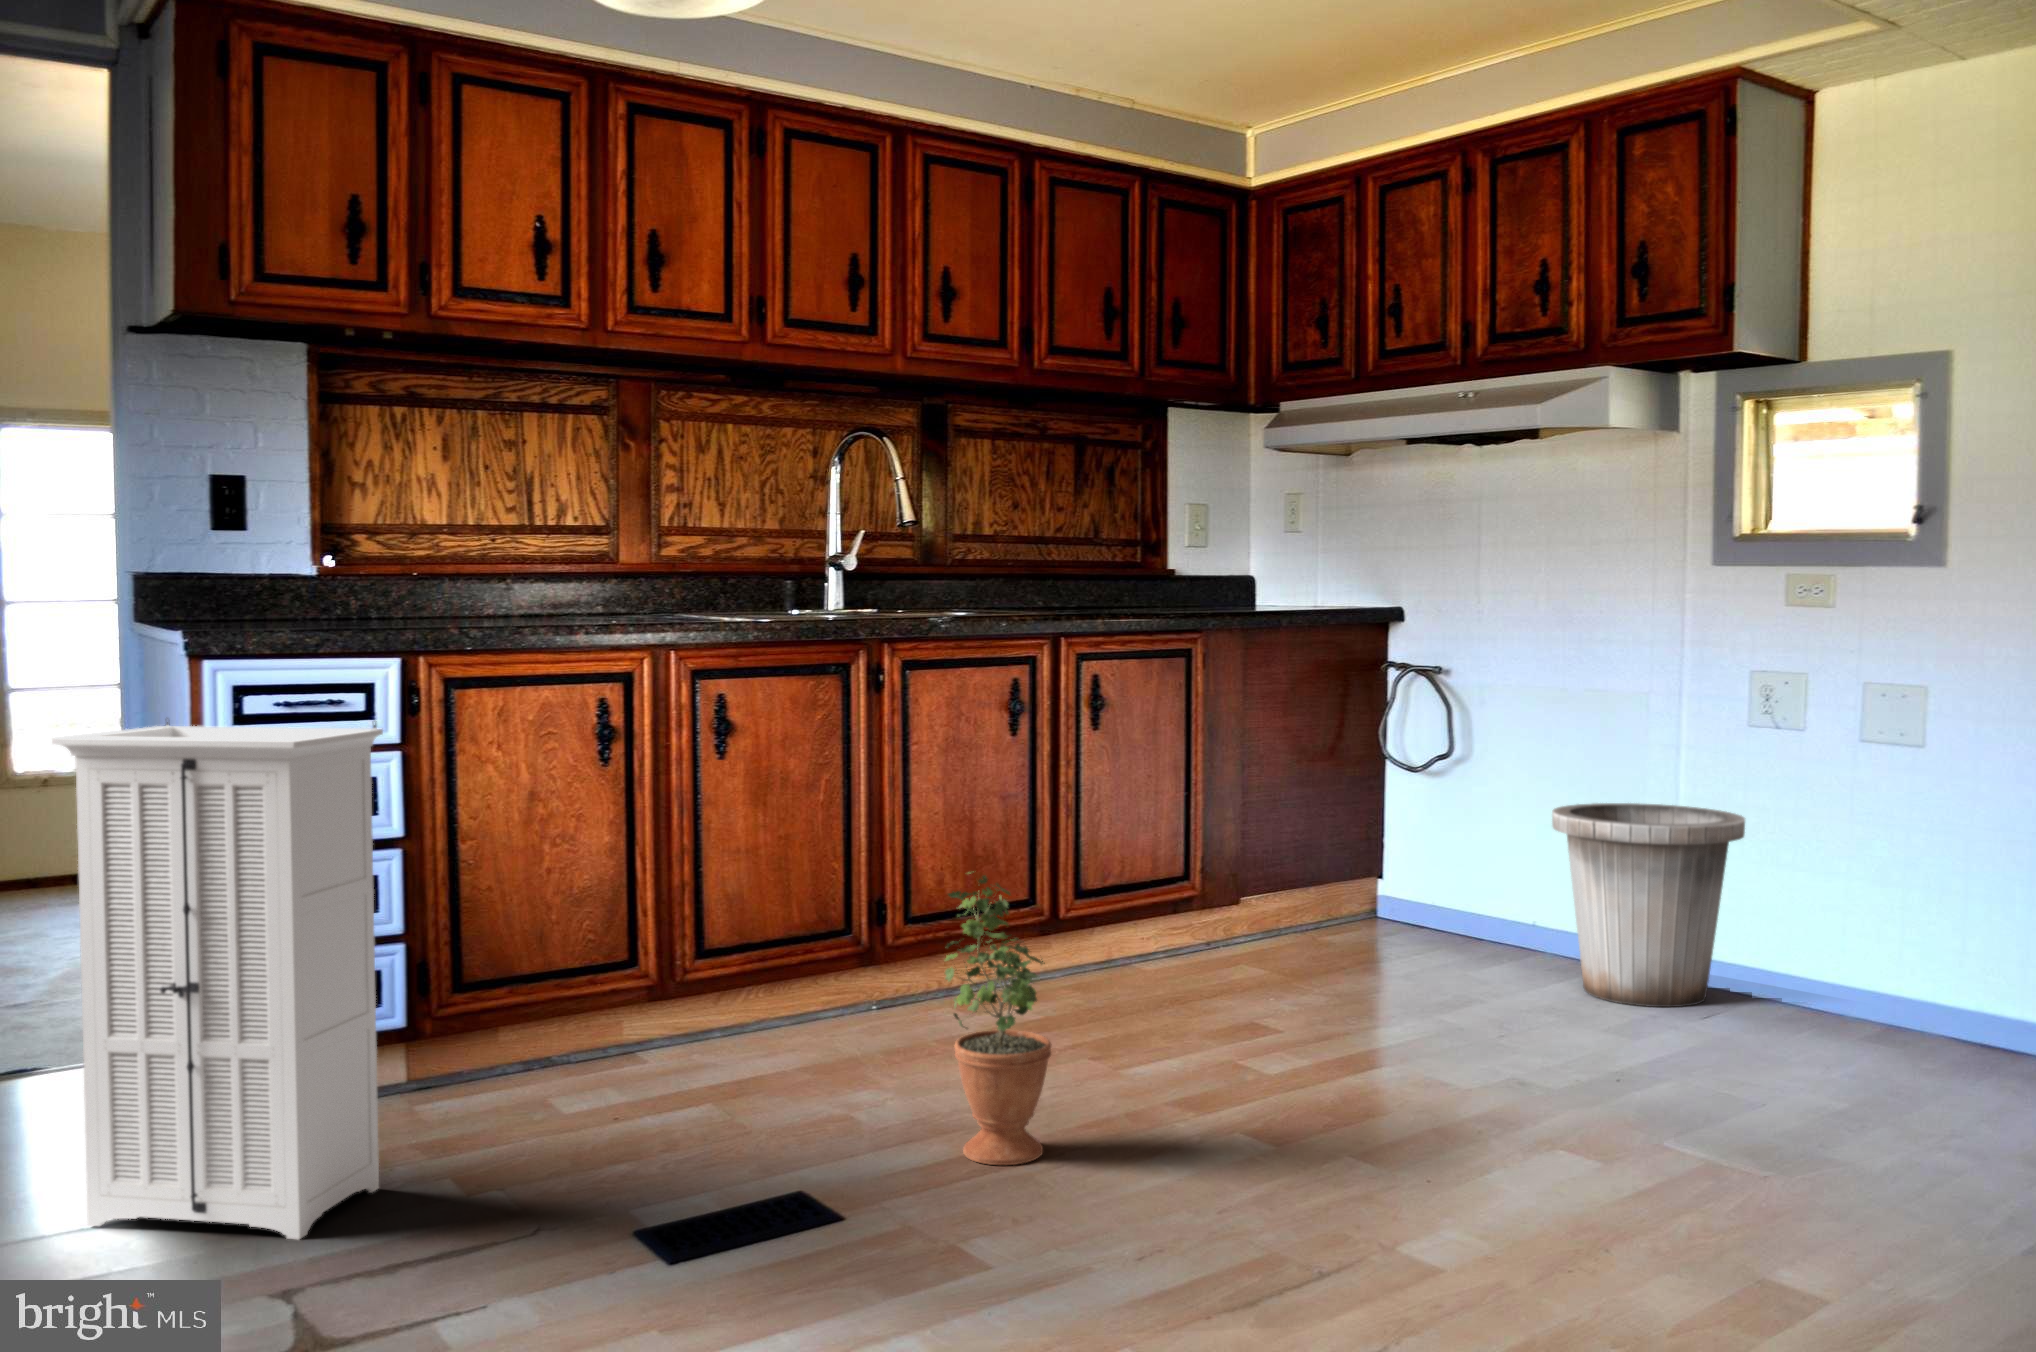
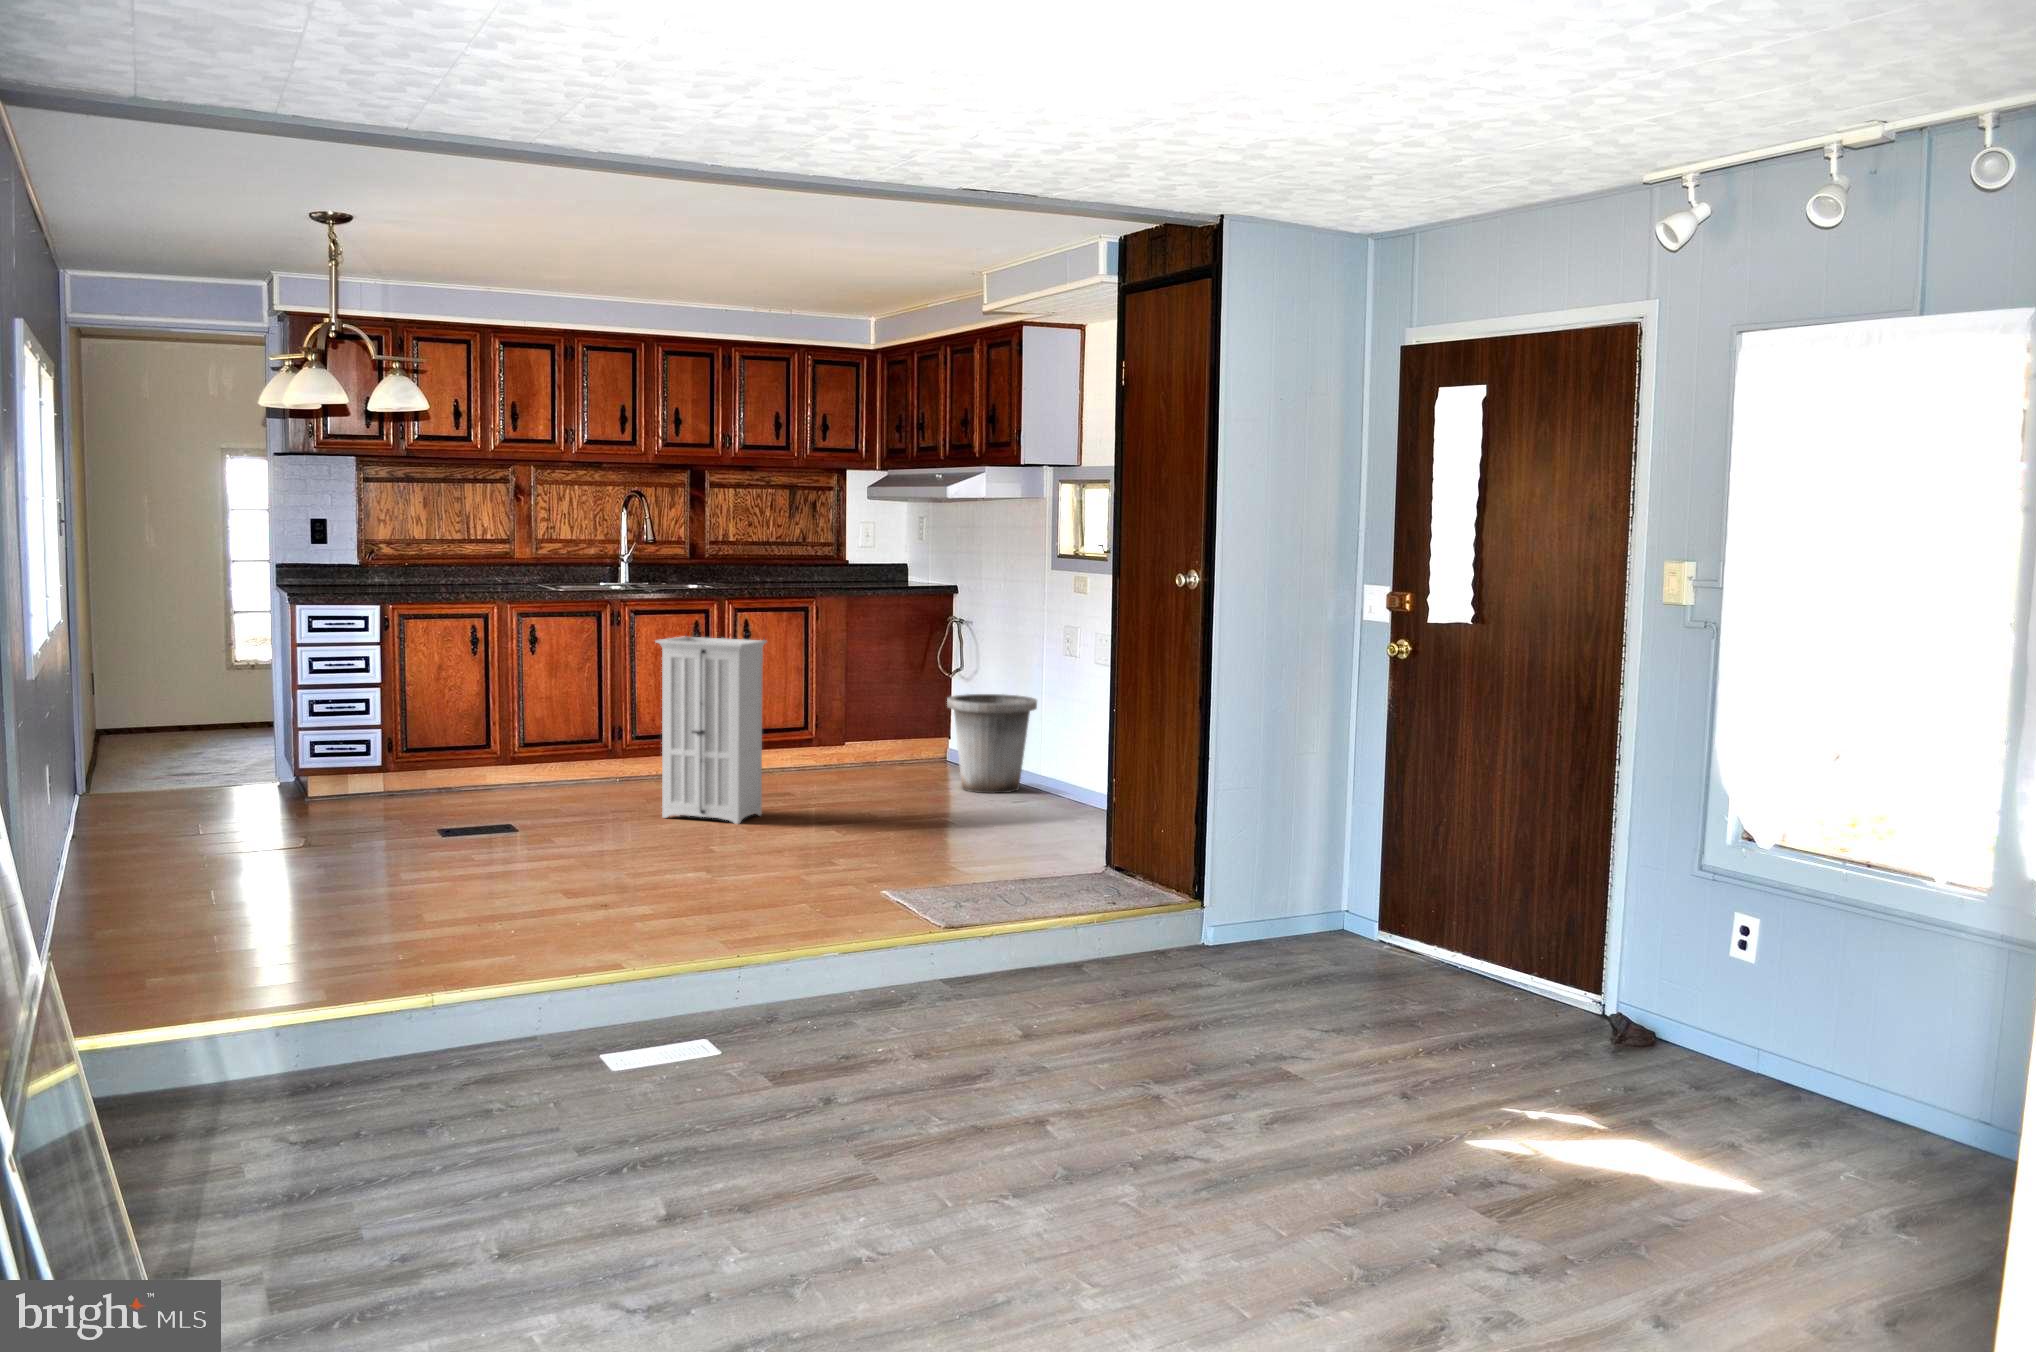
storage cabinet: present [52,721,383,1240] -> present [656,636,766,824]
potted plant: present [945,873,1051,1165] -> none [565,703,615,820]

